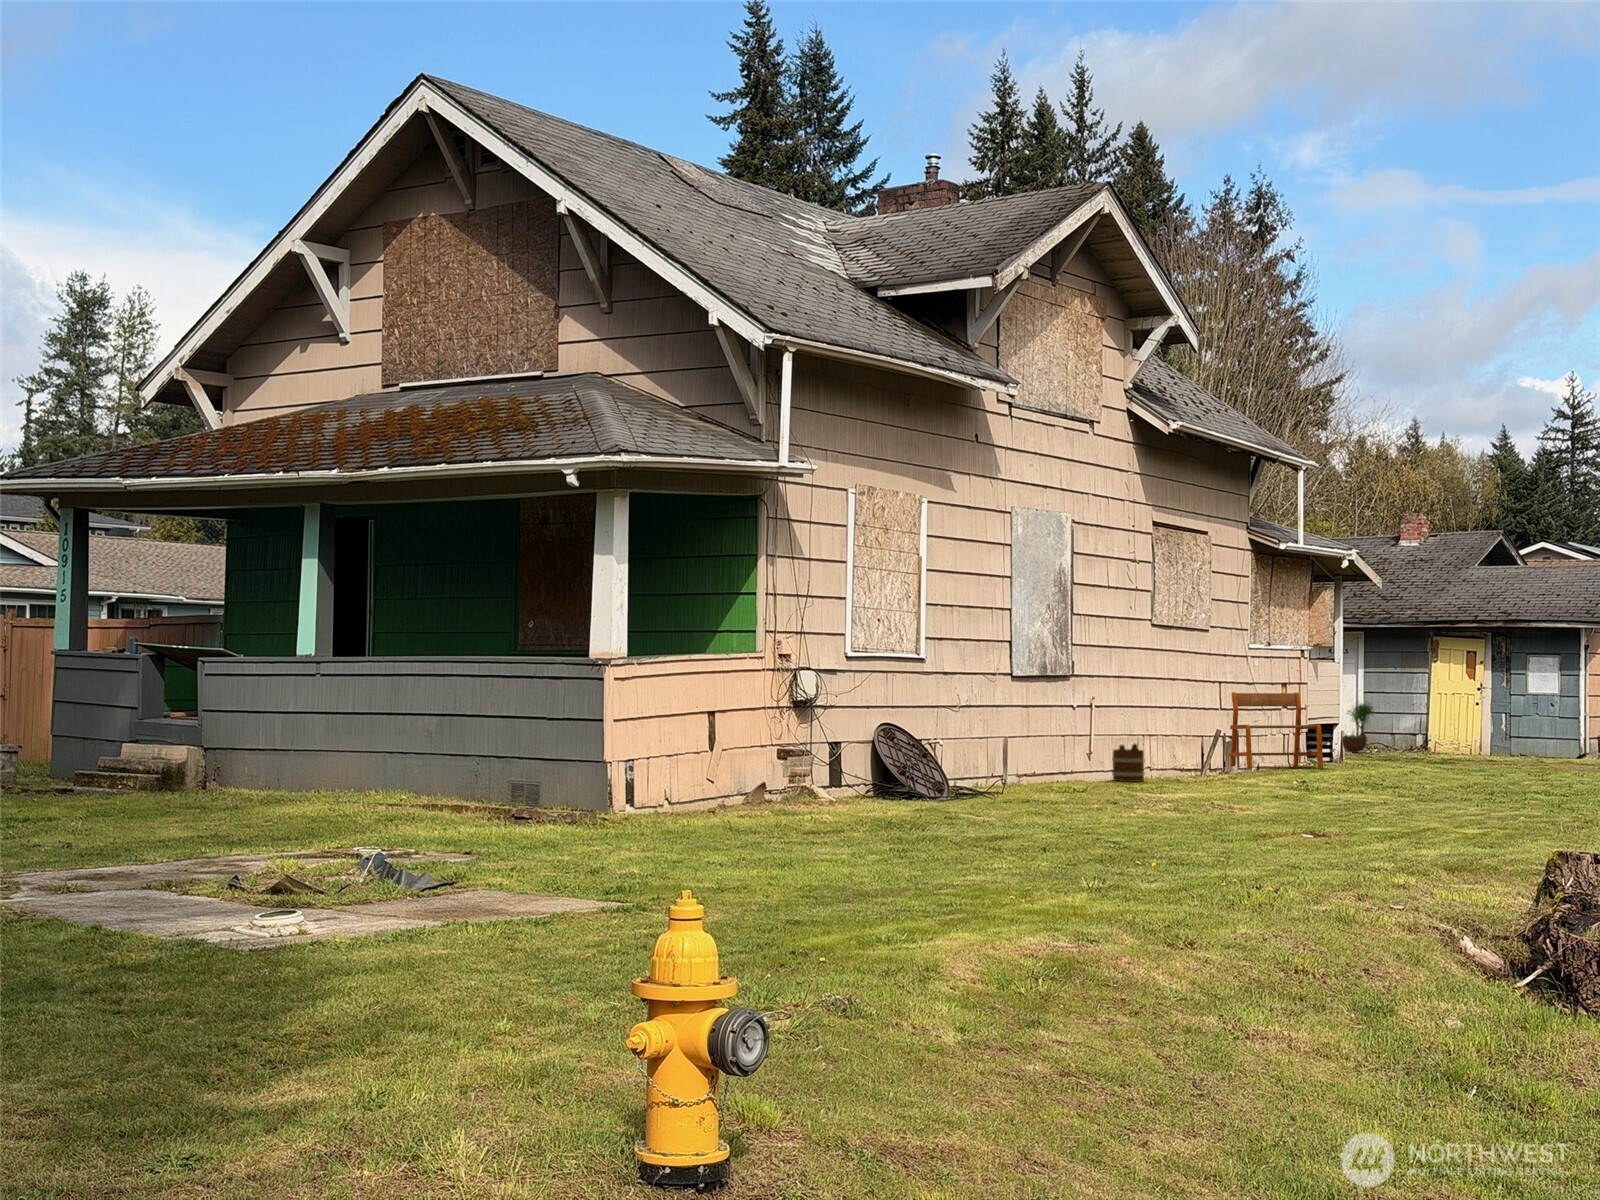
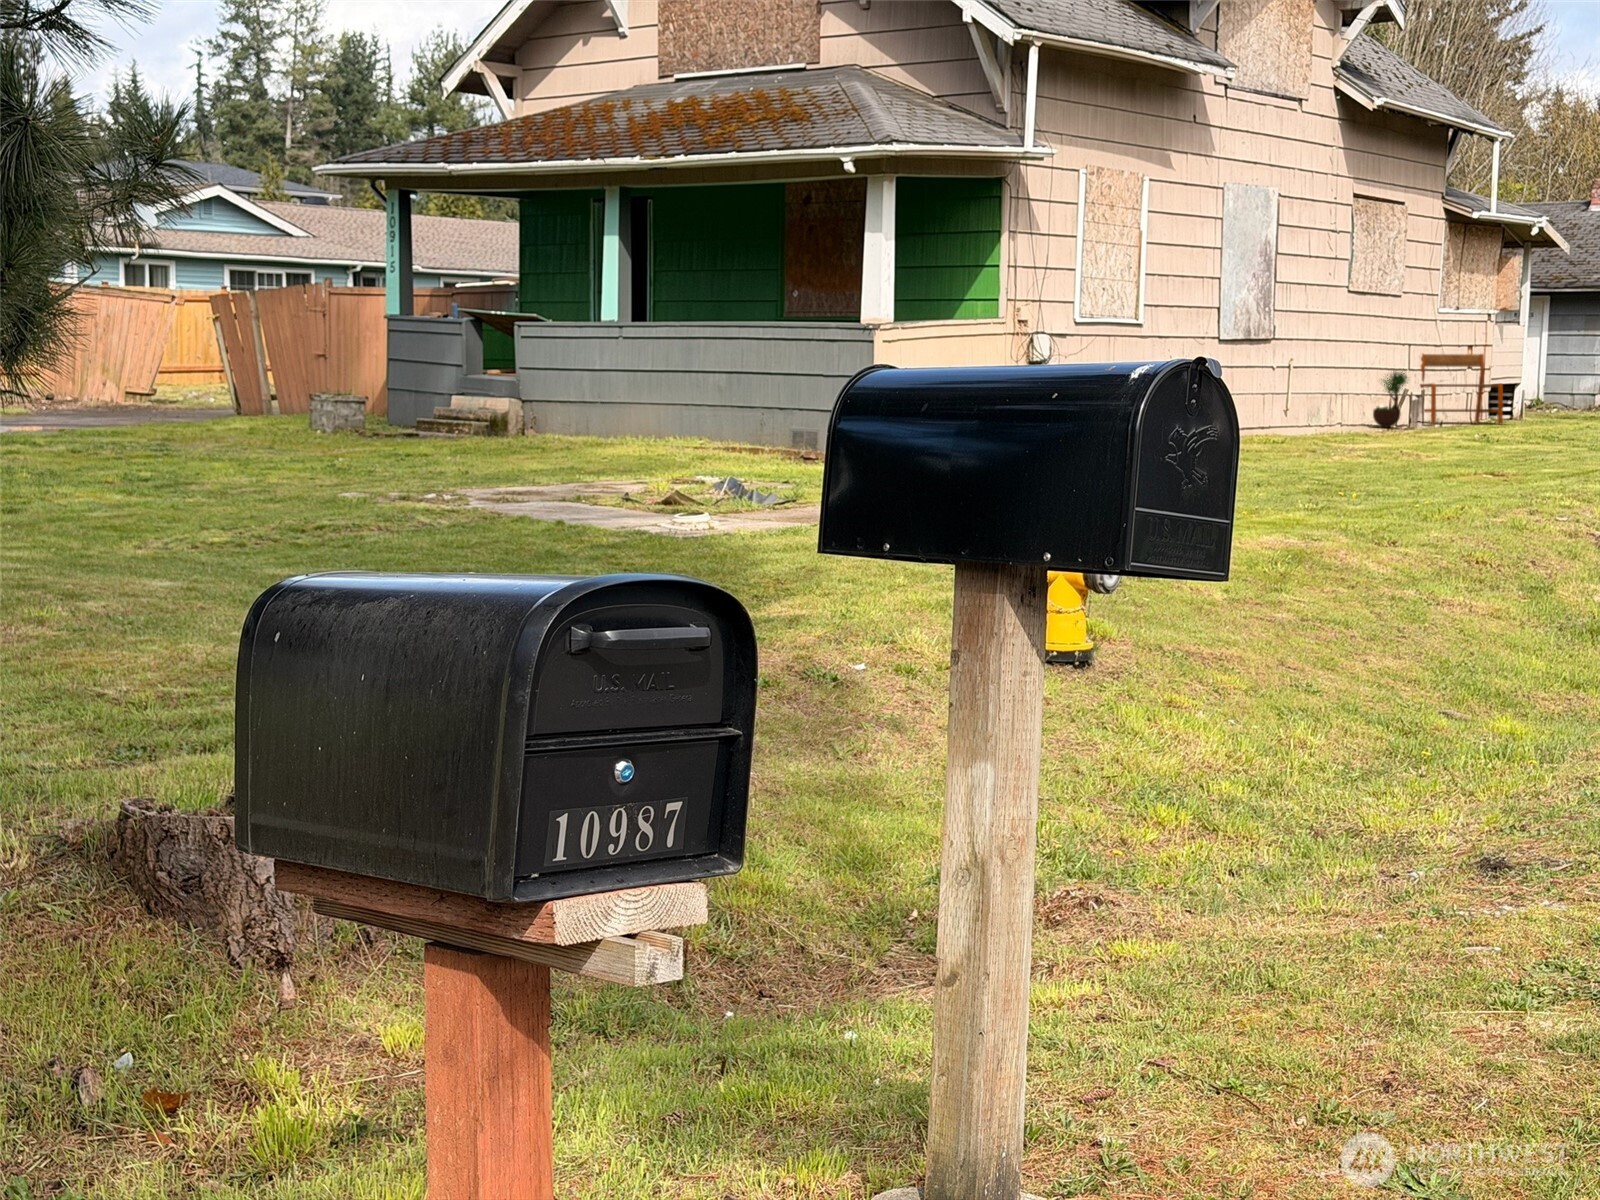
potted tree: present [1342,701,1374,753] -> present [1373,371,1408,427]
bucket: present [1112,744,1145,782] -> none [1307,400,1337,434]

